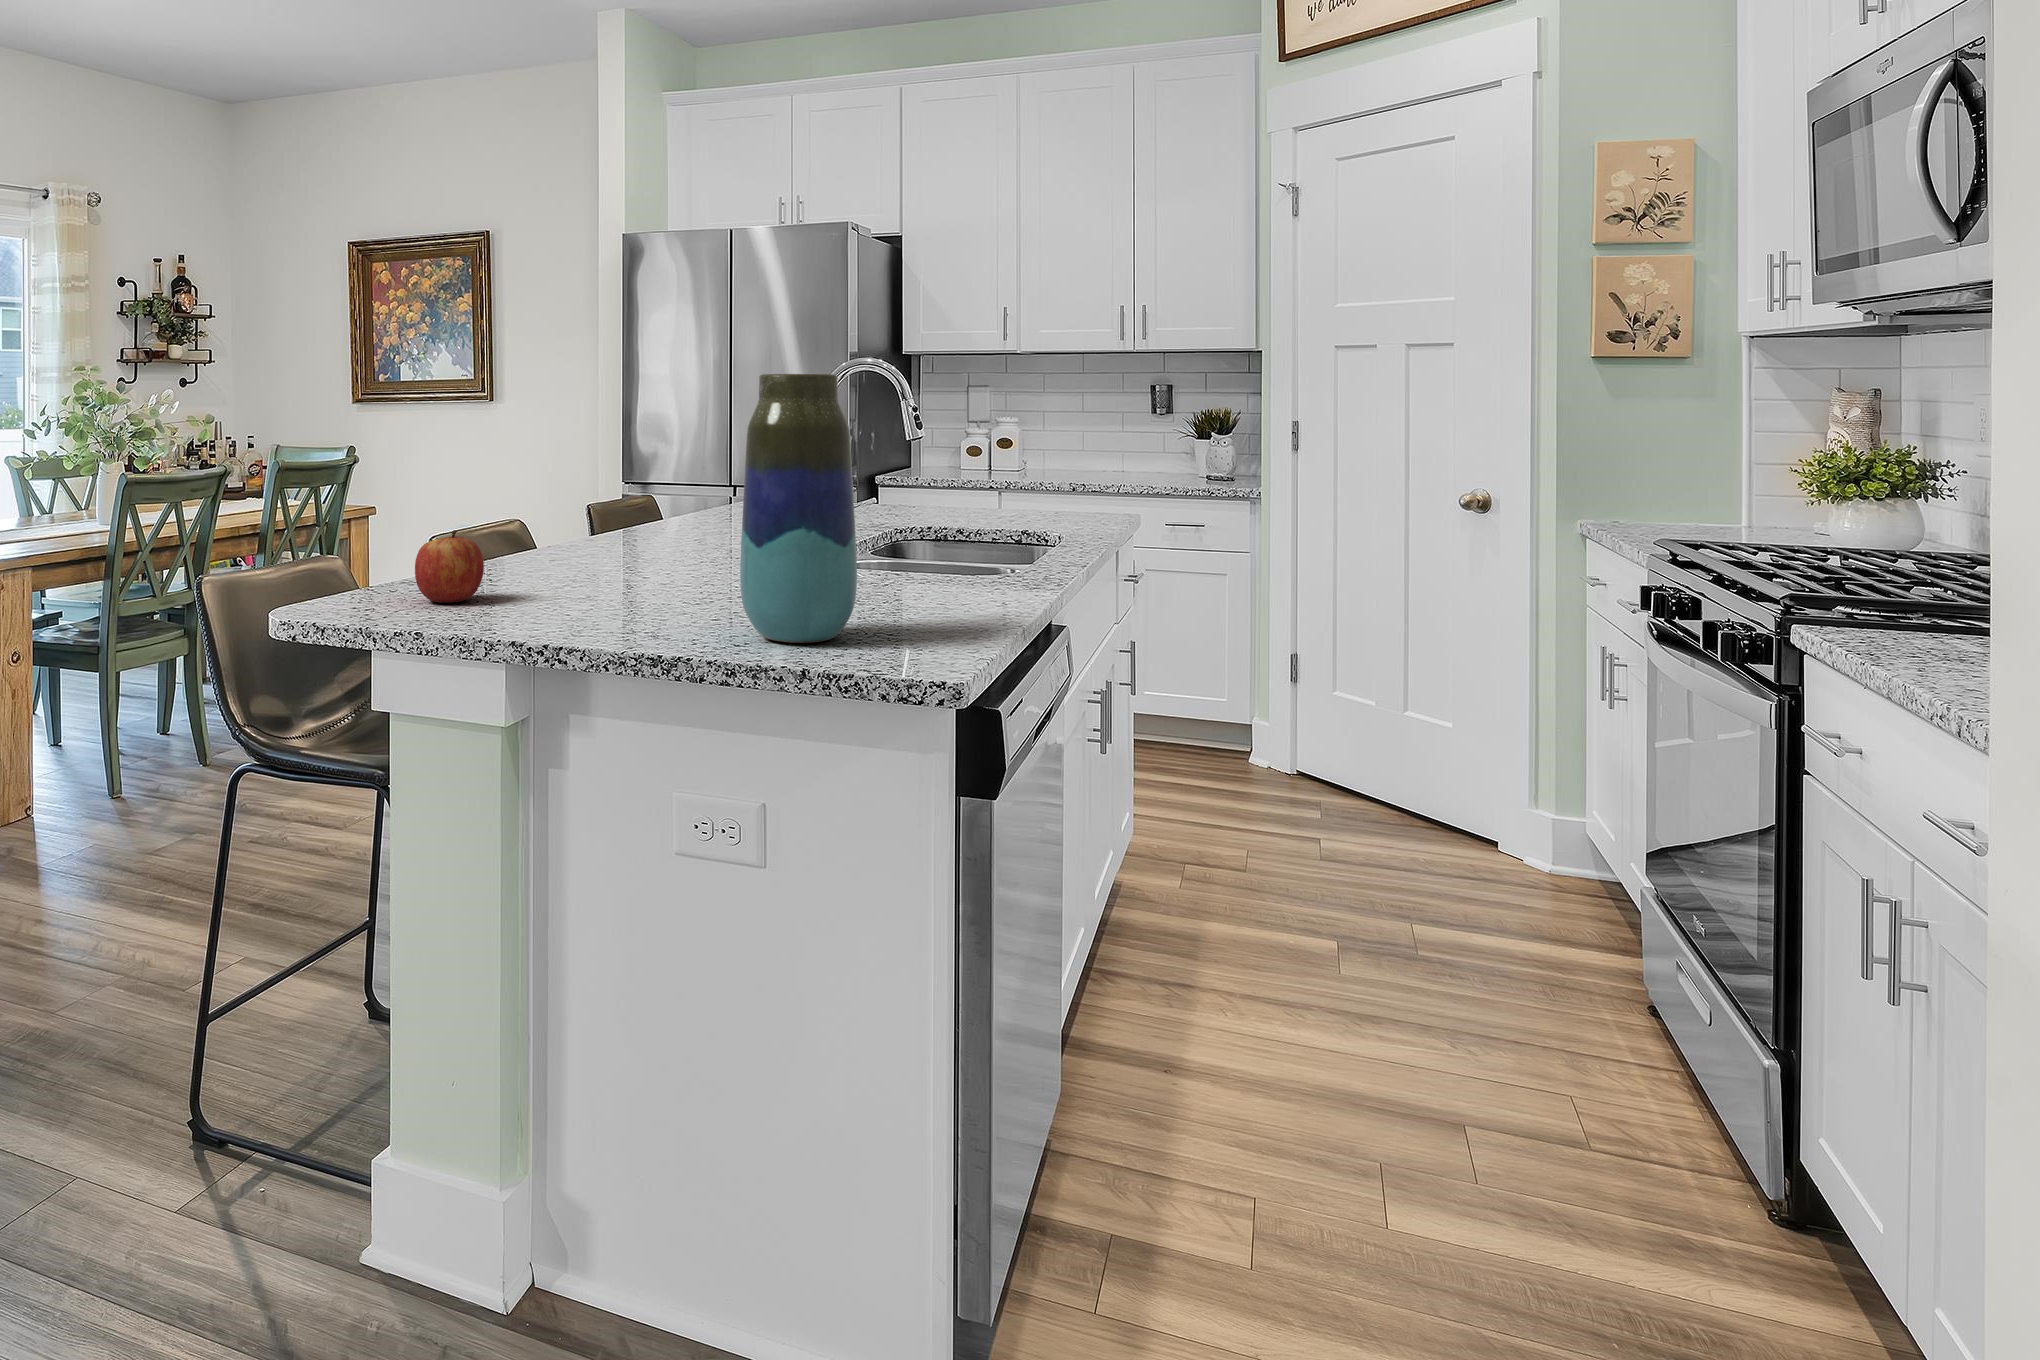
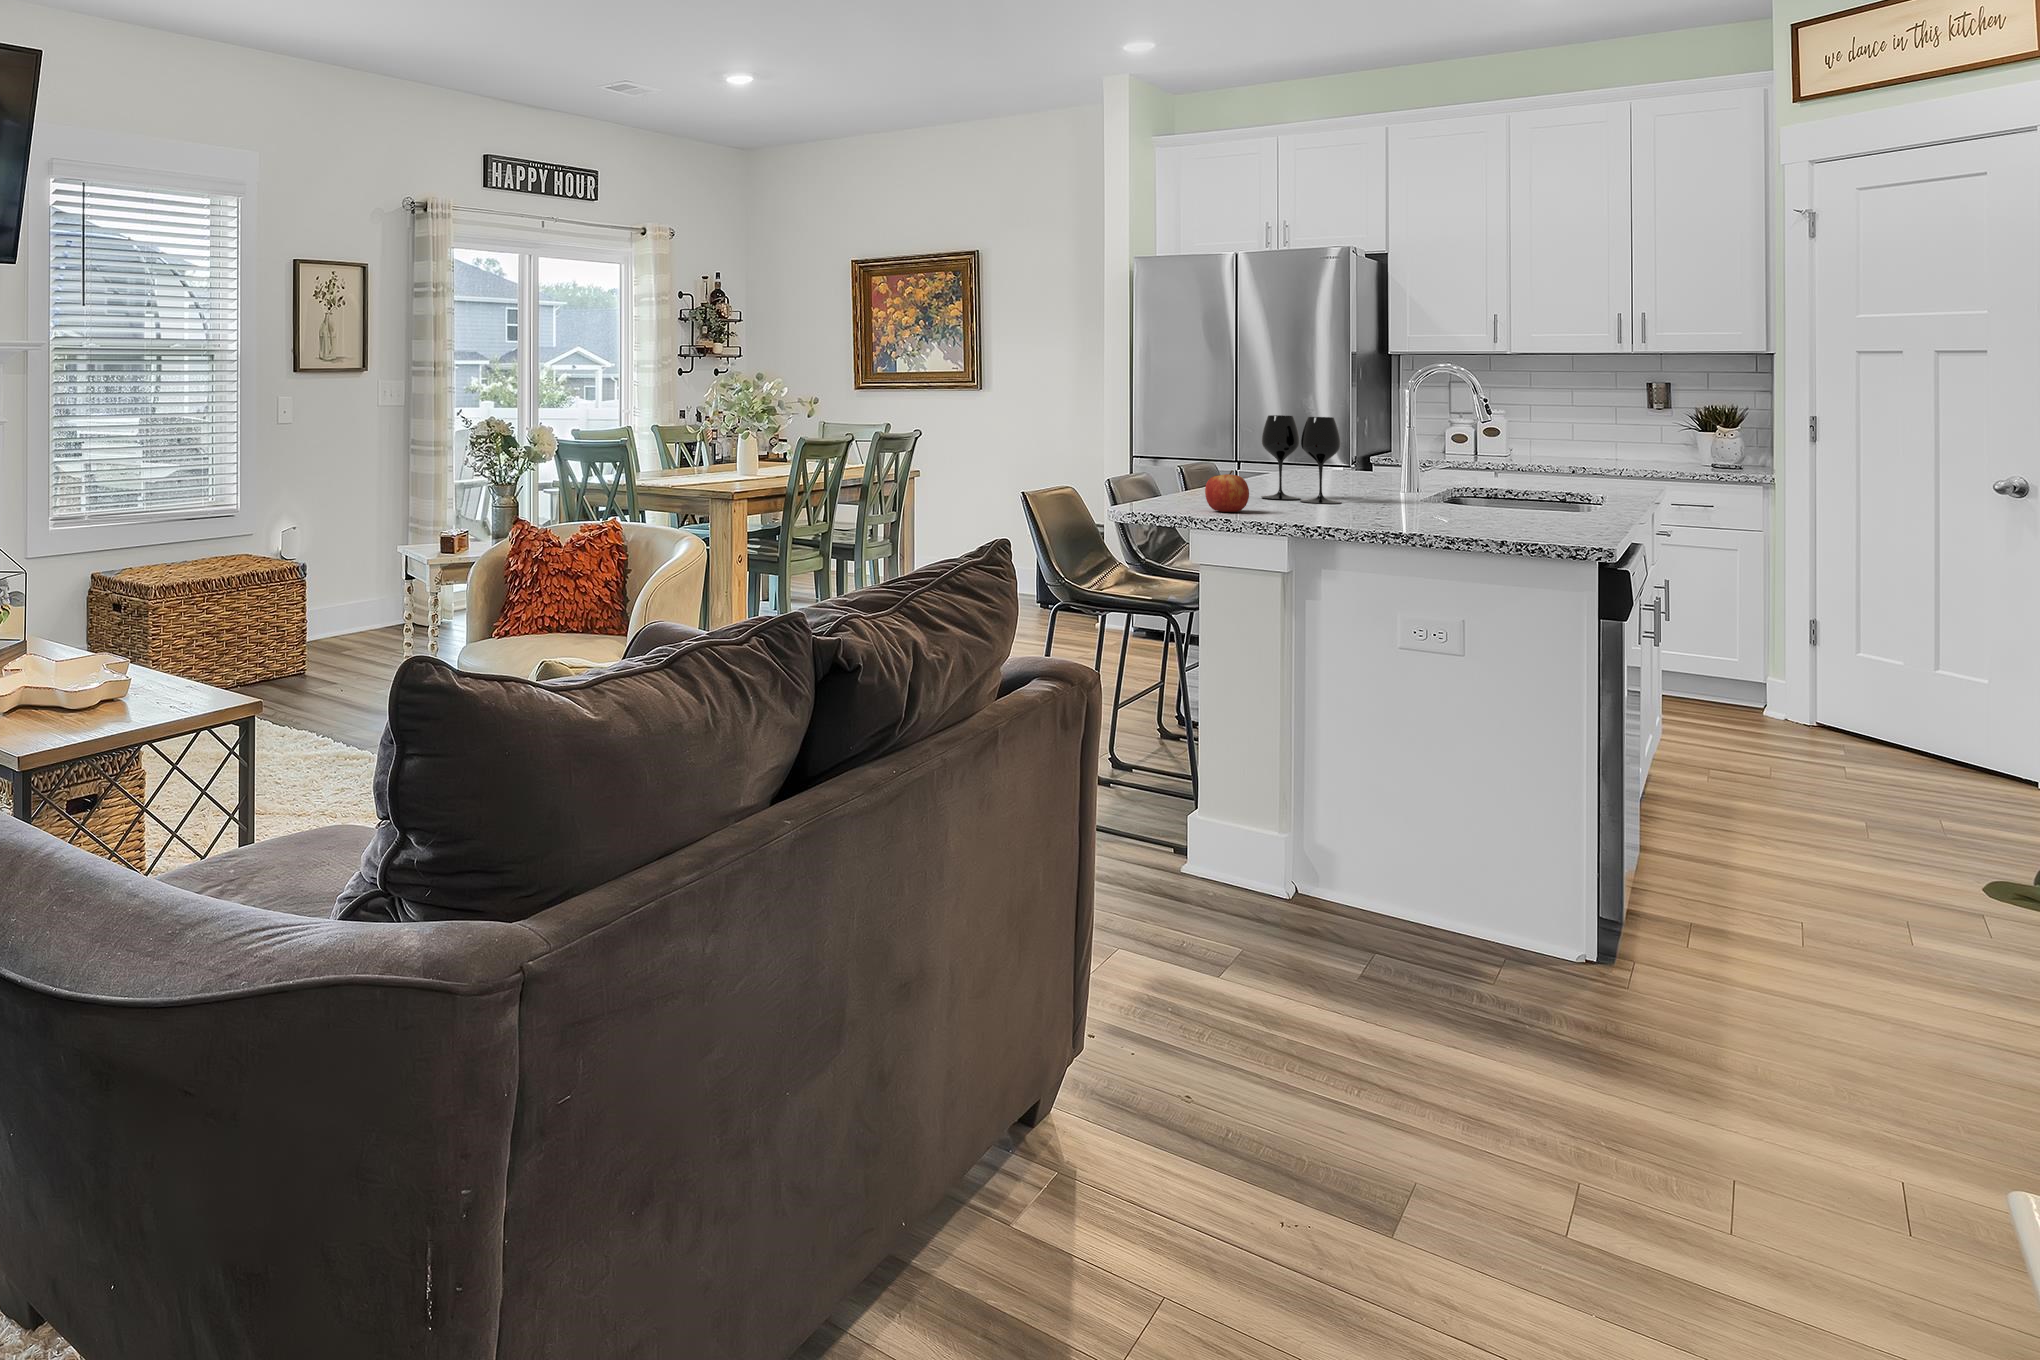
vase: present [740,374,857,643] -> none [1458,381,1536,532]
wine glass: none [583,433,681,570] -> present [1261,415,1341,504]

